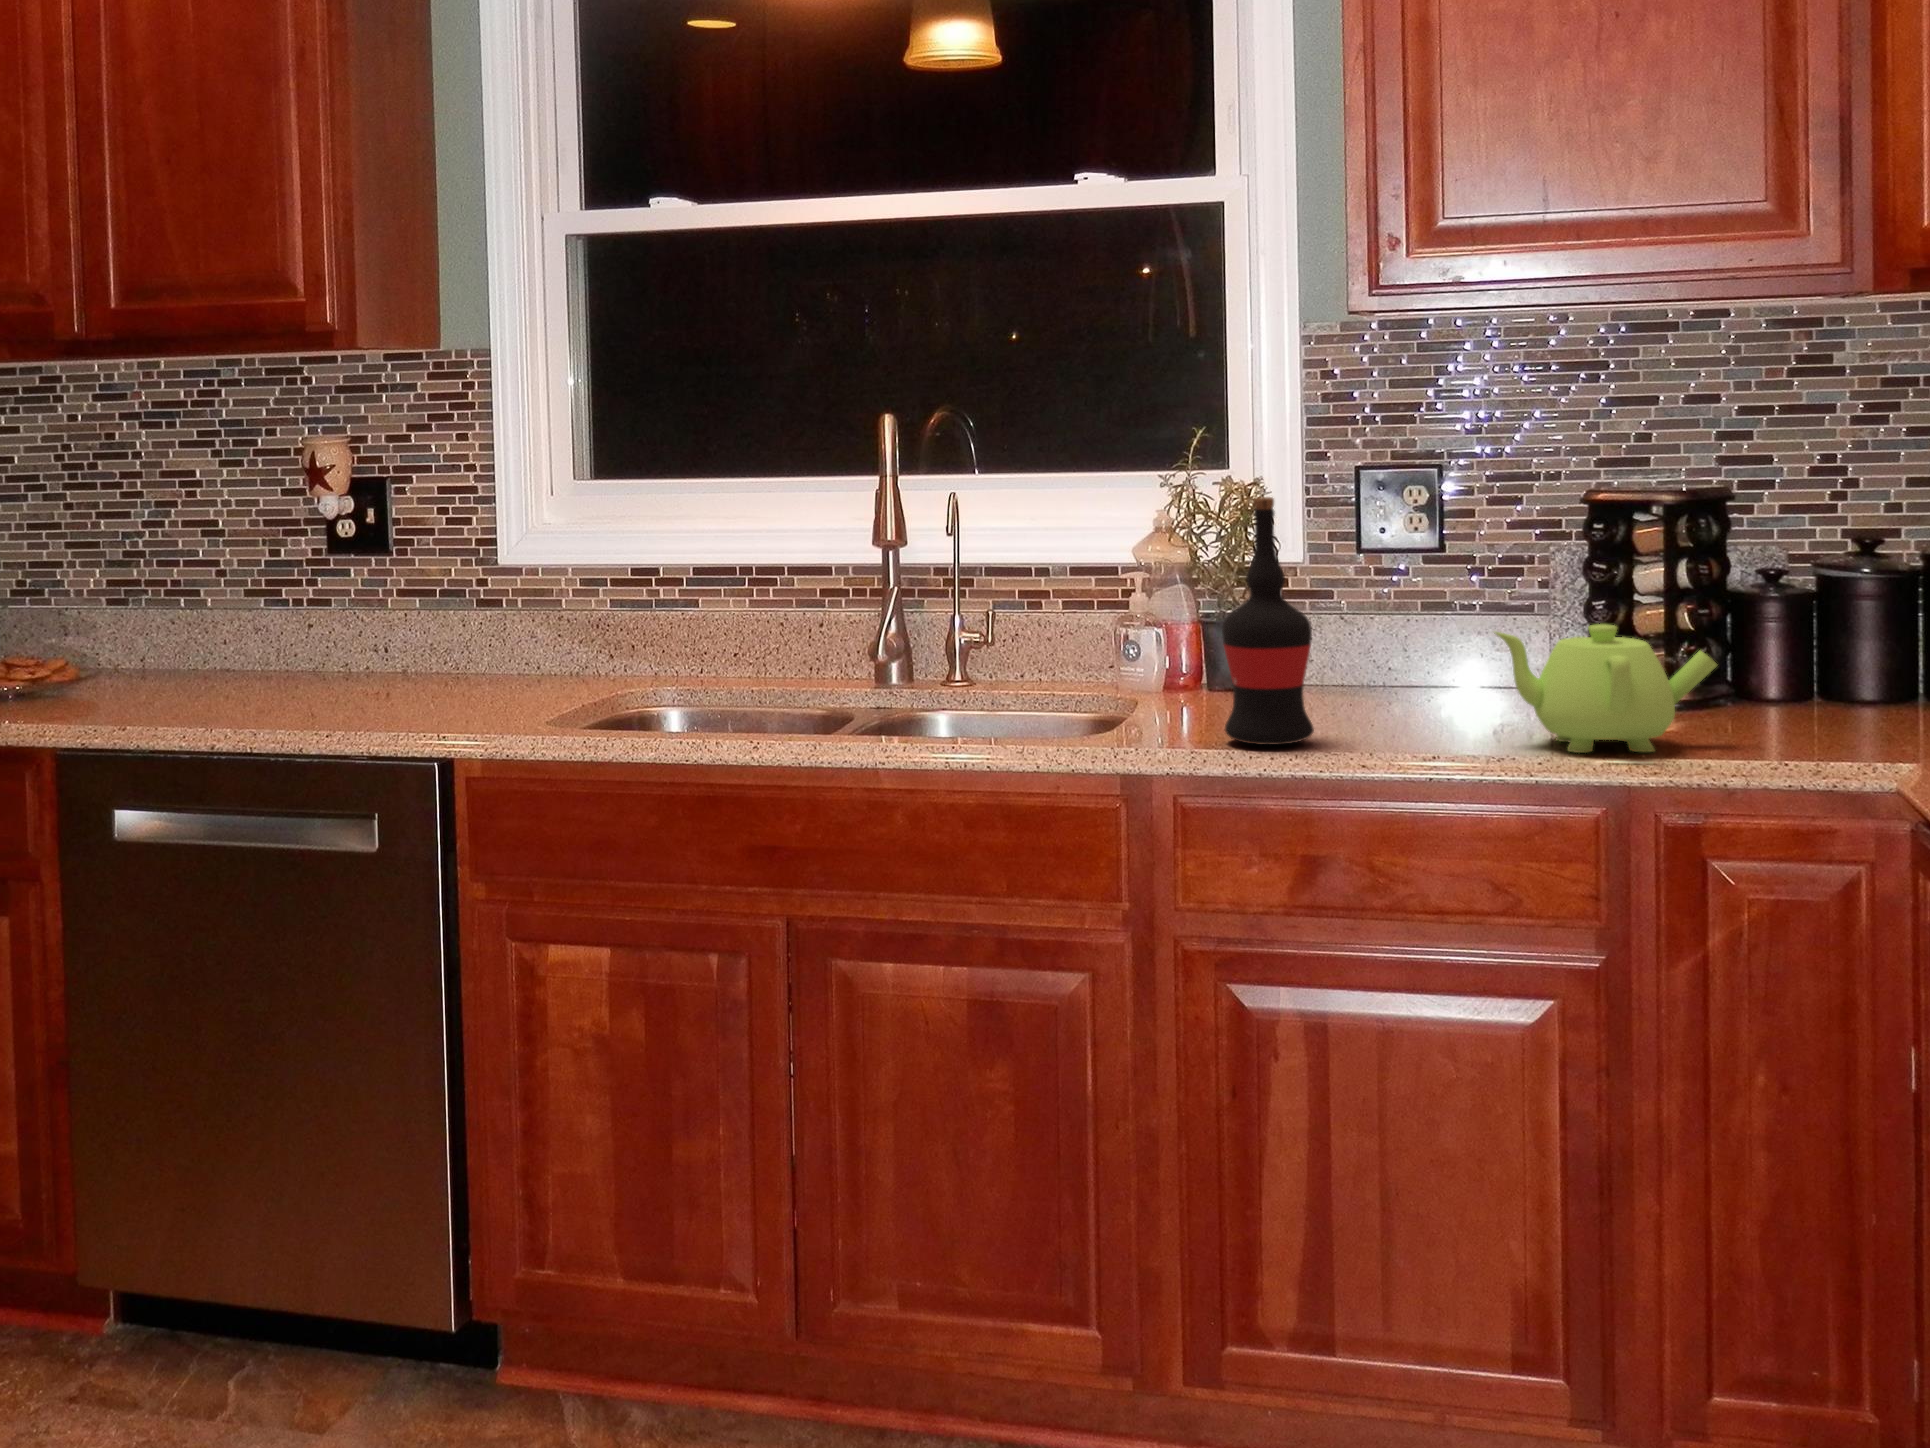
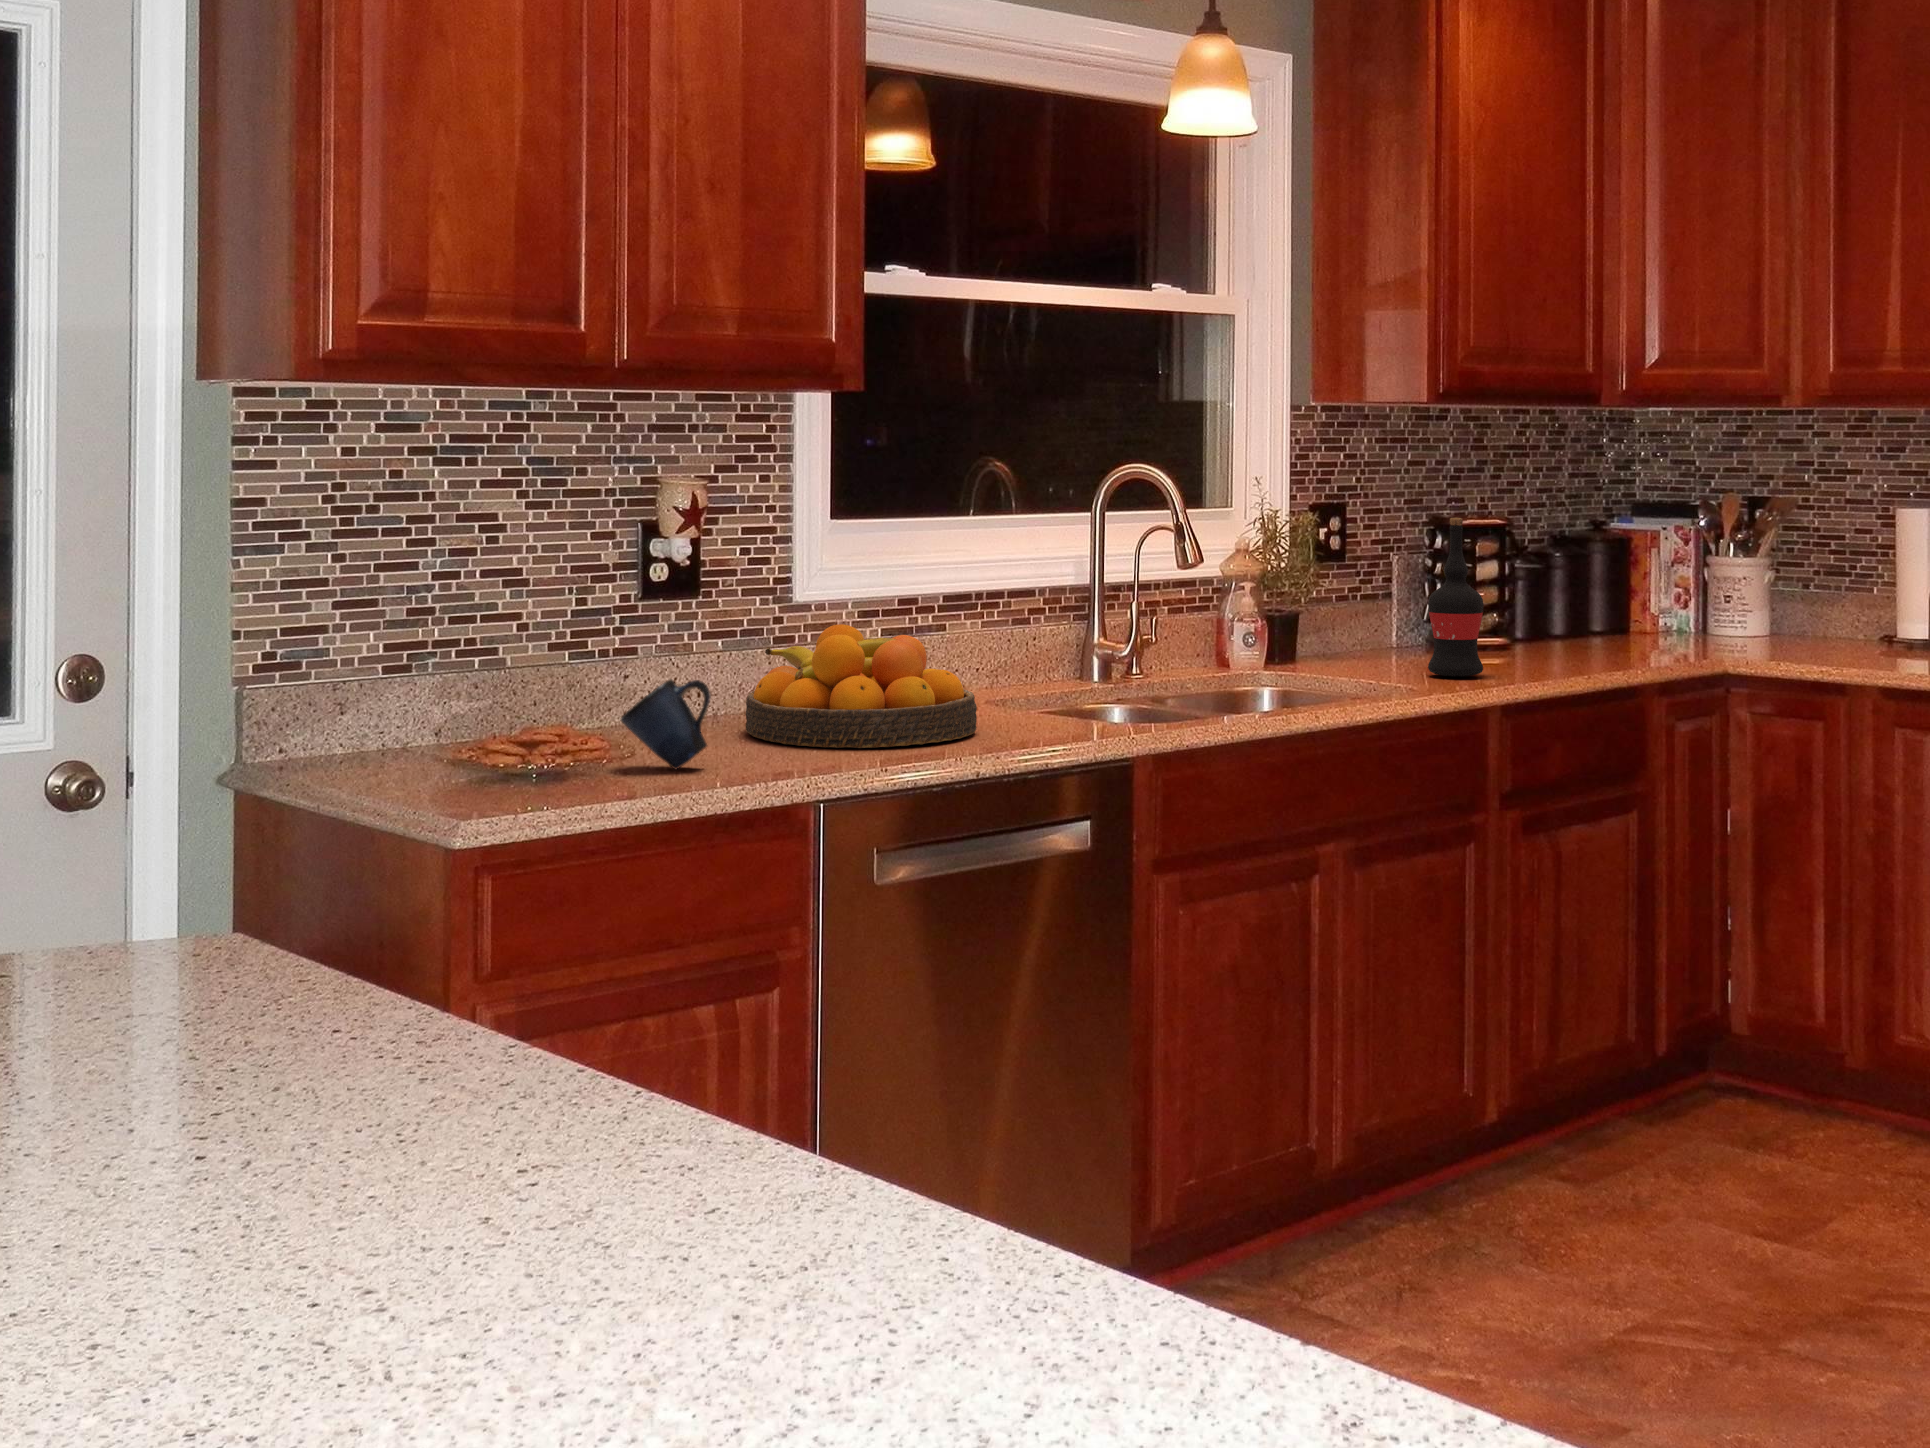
fruit bowl: none [236,591,474,719] -> present [746,624,977,748]
teapot: present [1495,624,1717,753] -> none [1496,590,1601,664]
mug: none [45,627,104,709] -> present [621,679,711,769]

